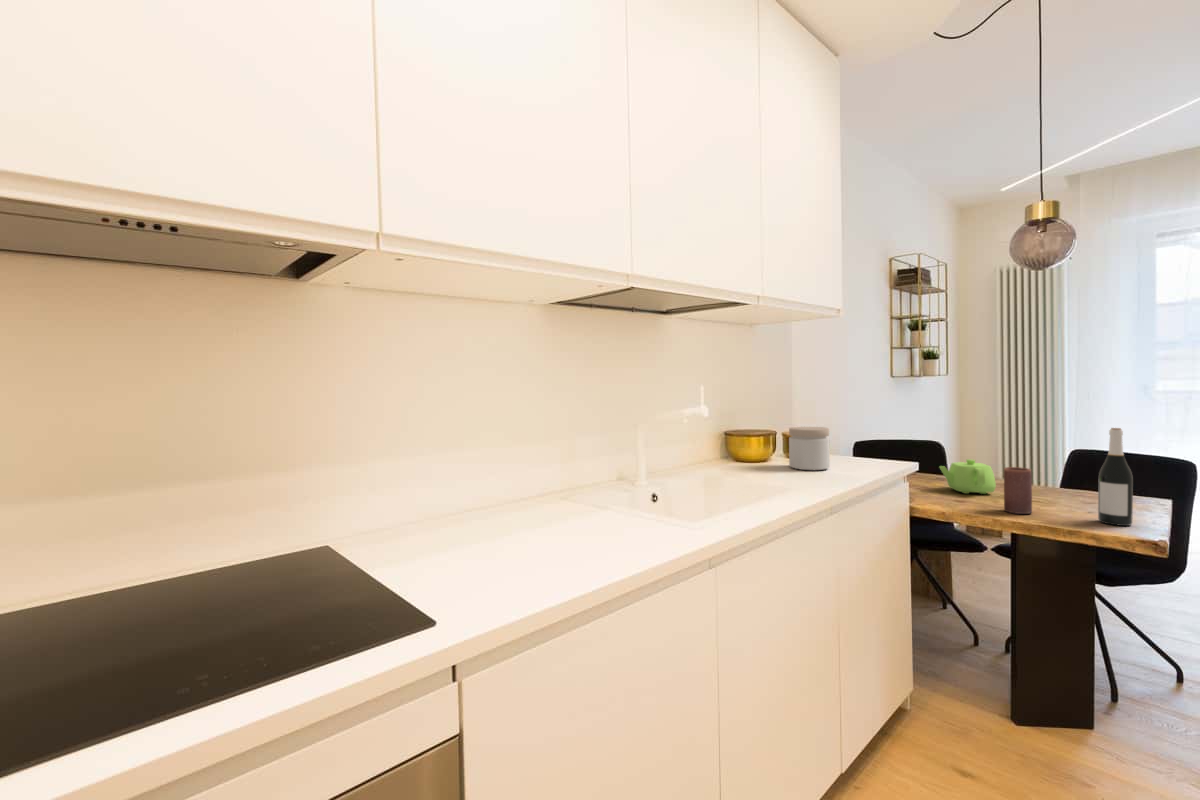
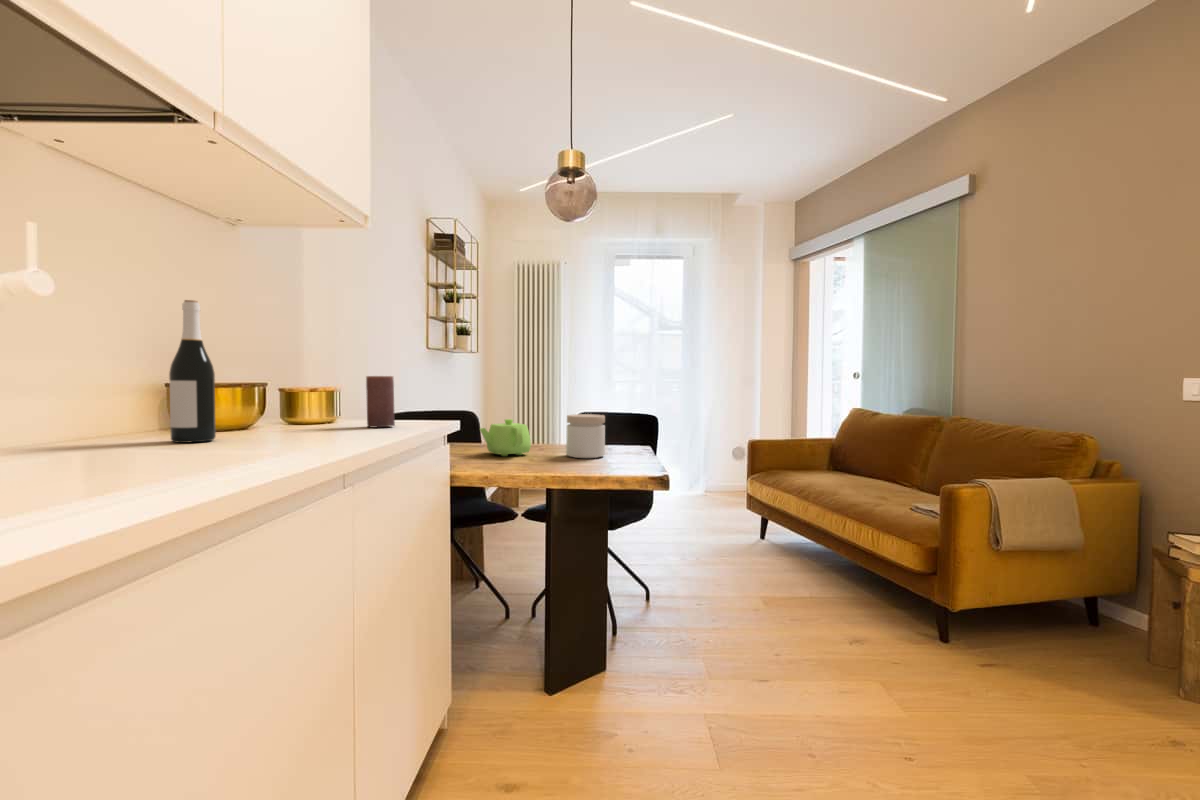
jar: present [789,427,830,470] -> present [566,414,605,458]
wine bottle: present [1098,428,1133,526] -> present [169,300,216,443]
candle: present [1004,467,1032,514] -> present [366,376,395,427]

